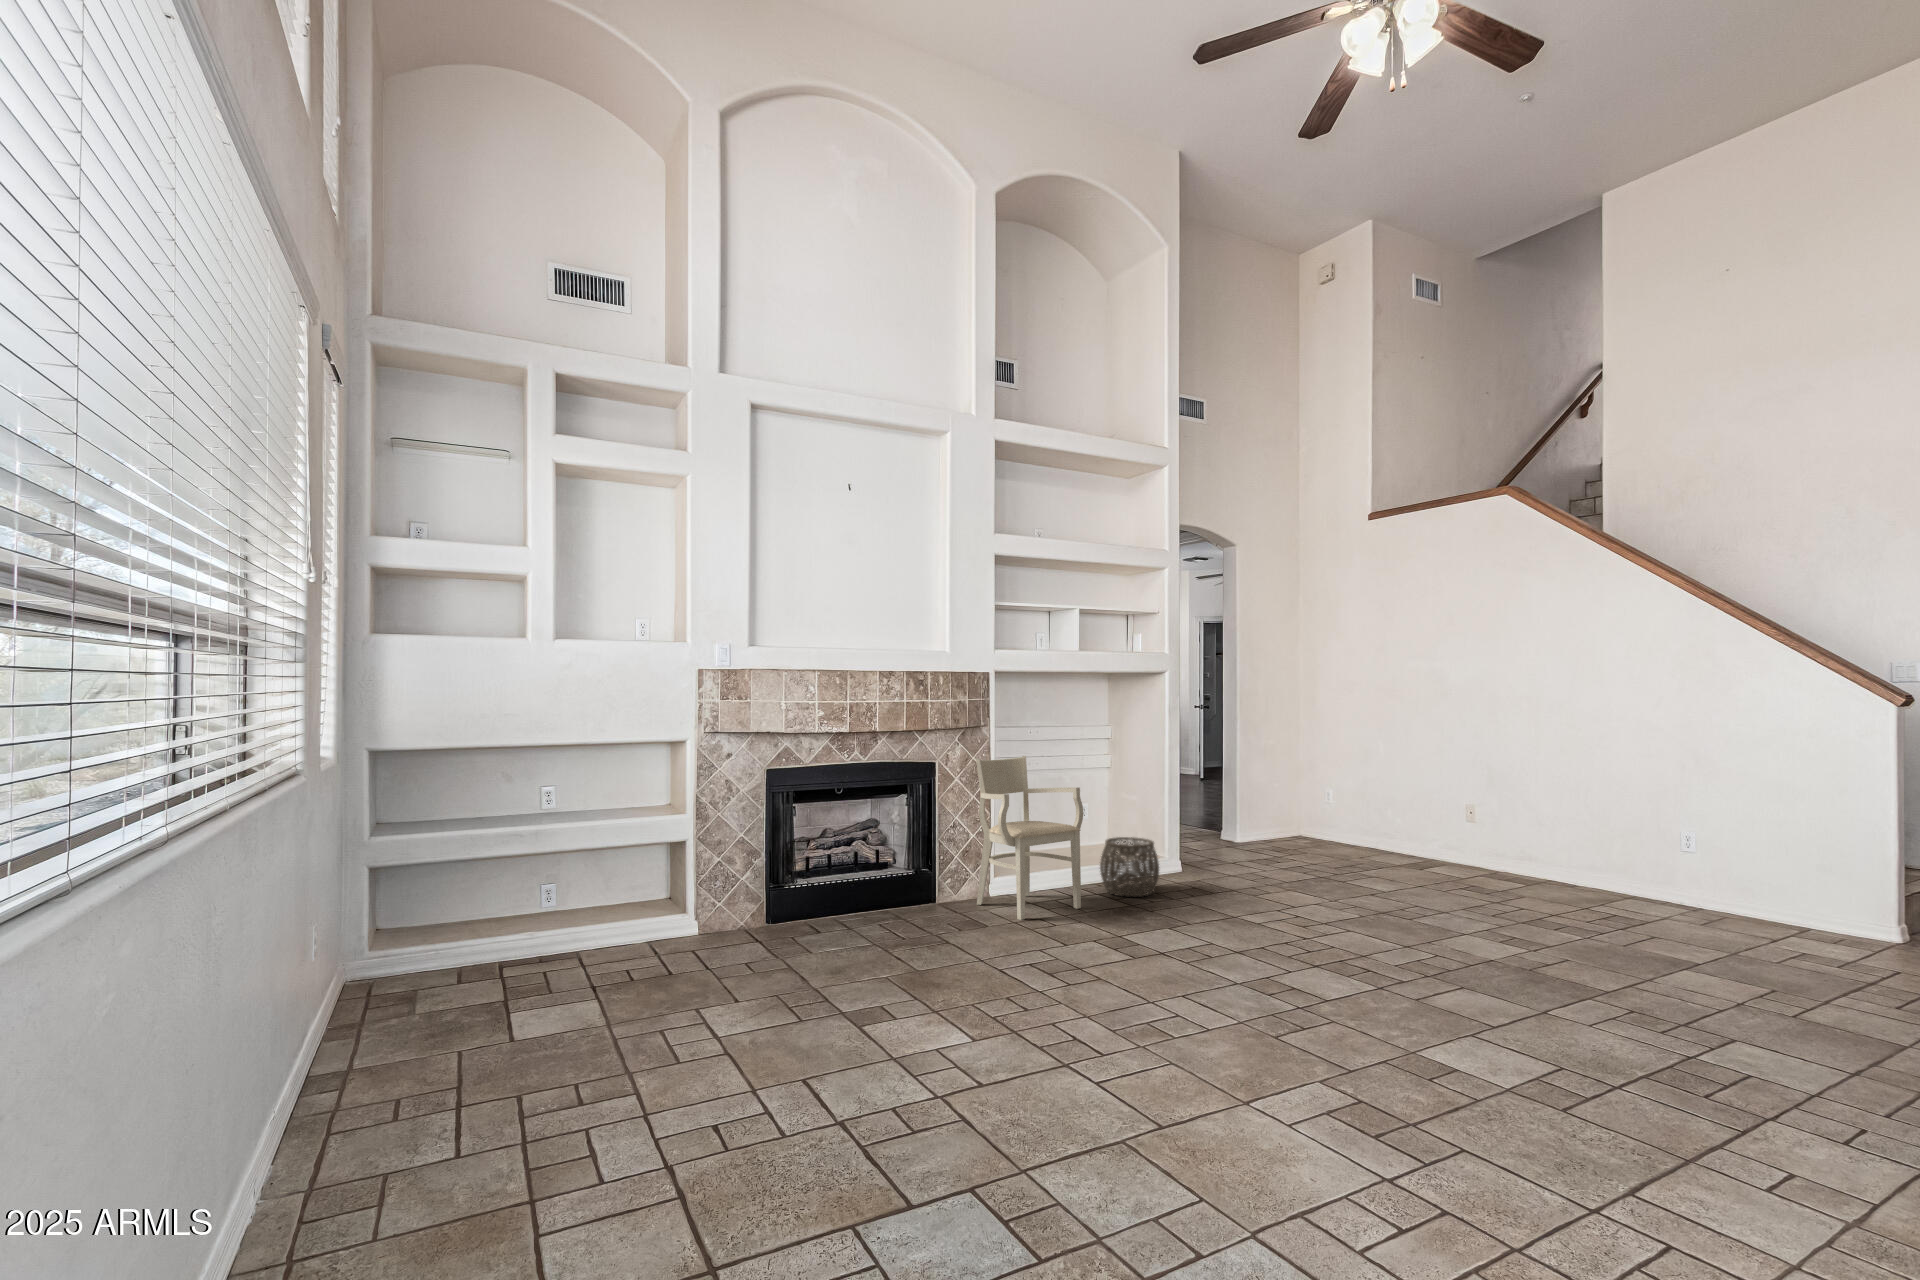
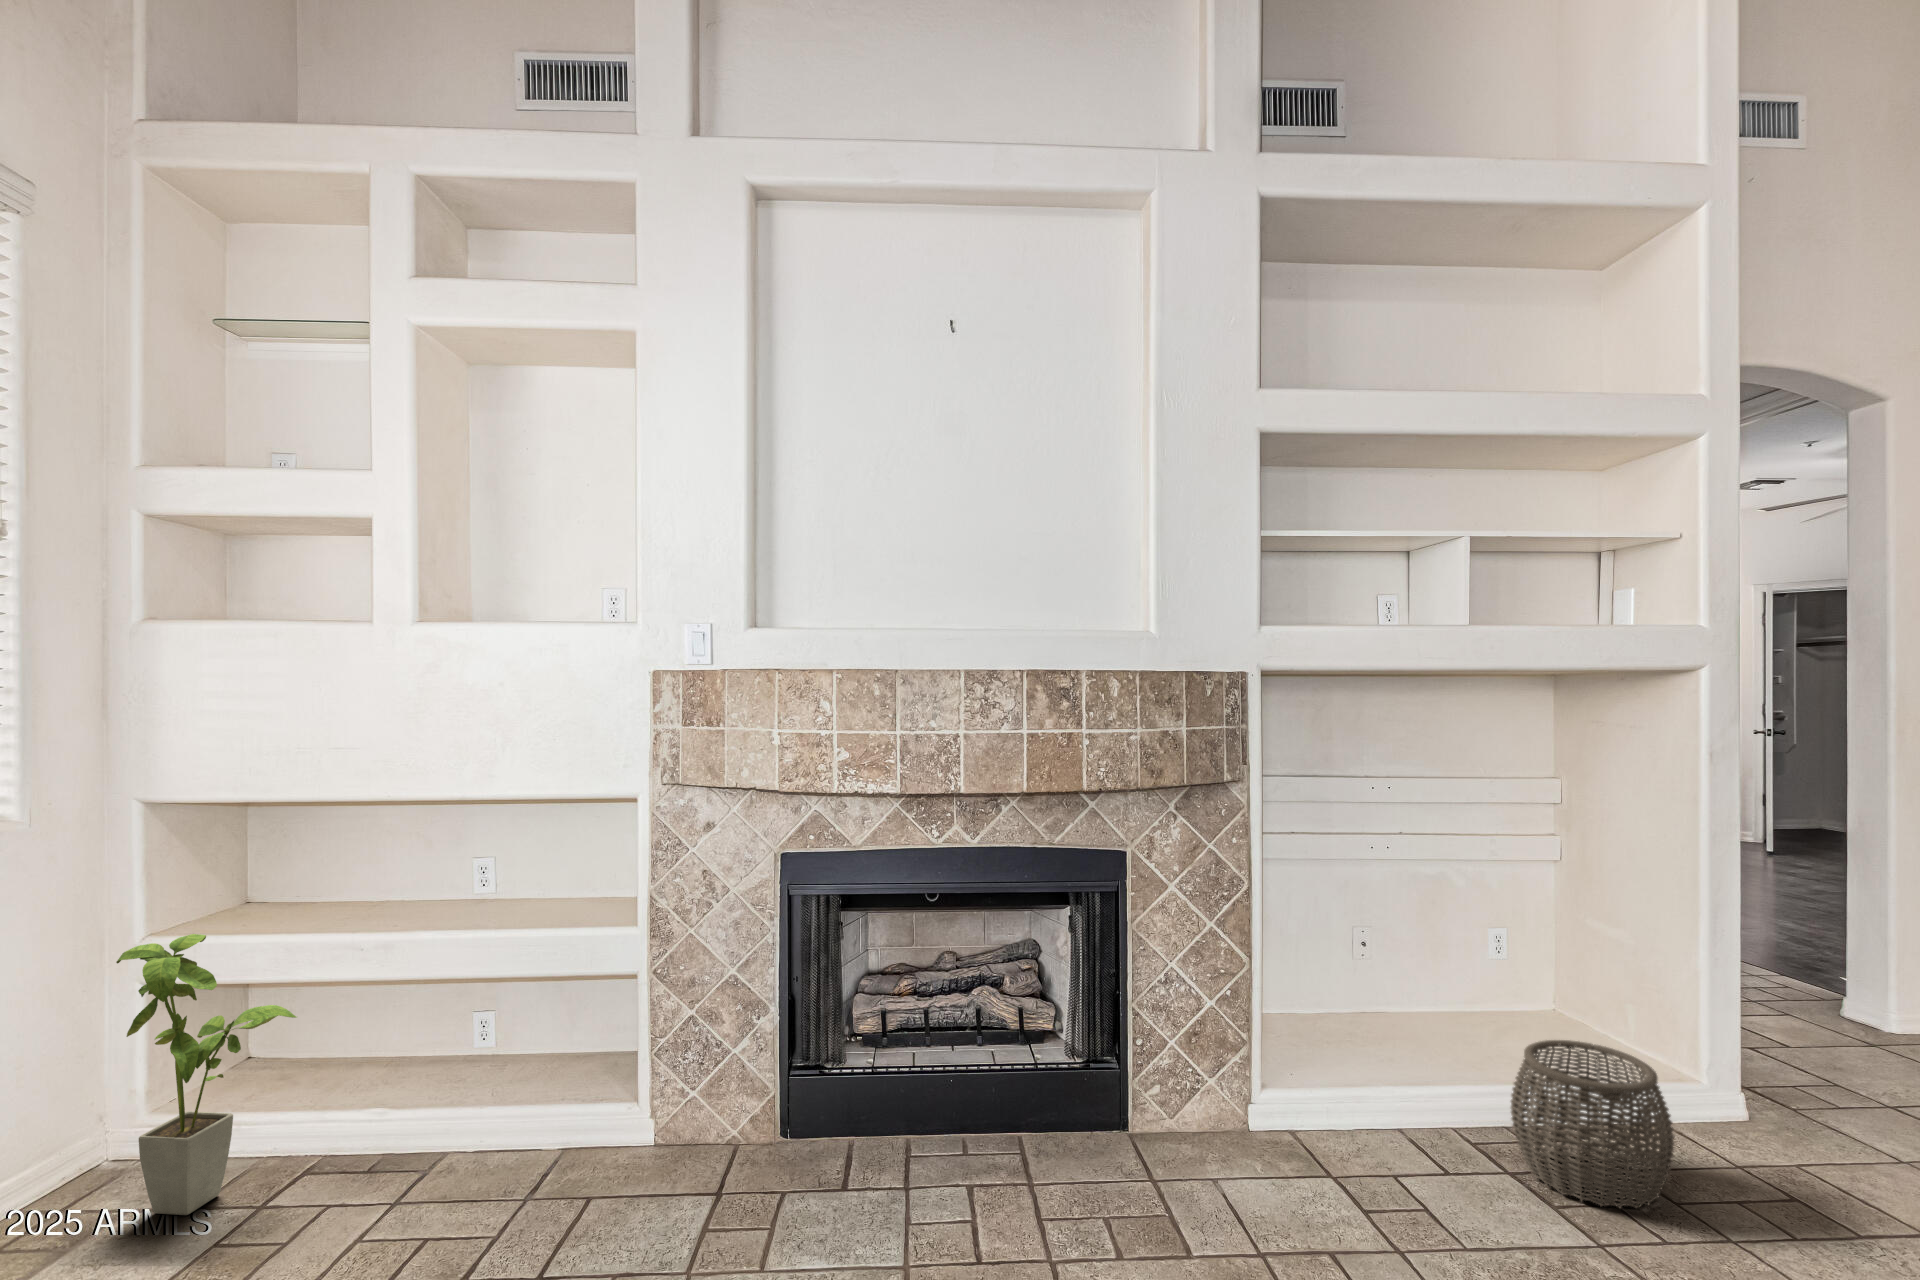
armchair: present [976,756,1083,920] -> none [1200,847,1450,1247]
house plant: none [428,817,523,983] -> present [116,934,296,1215]

